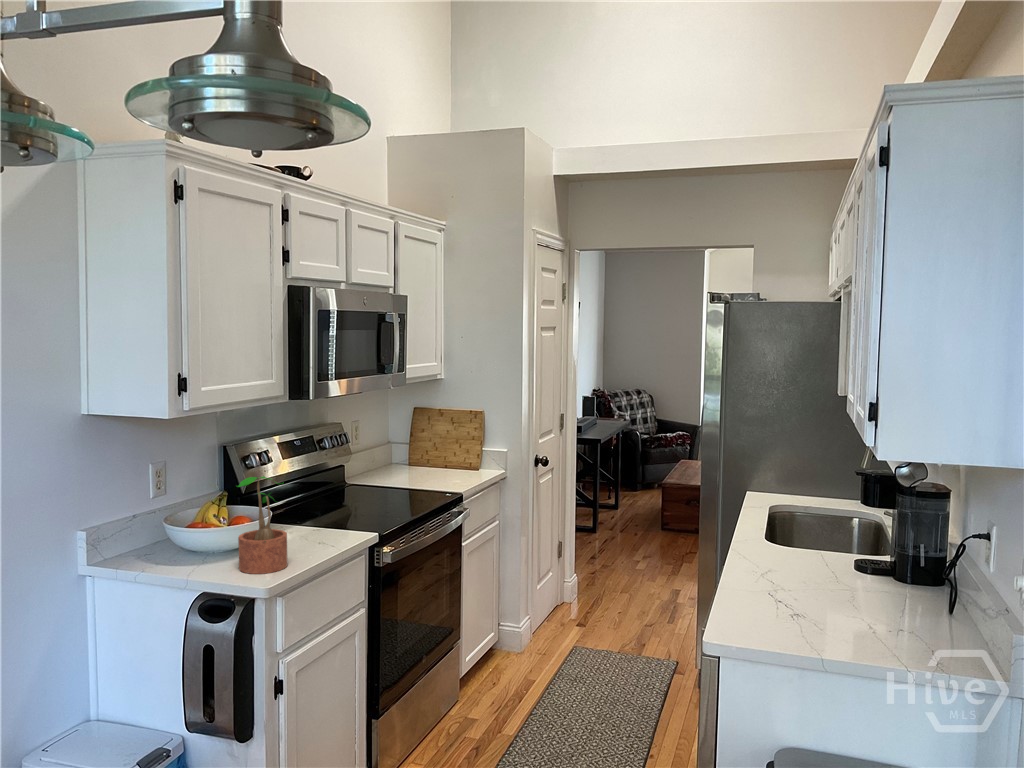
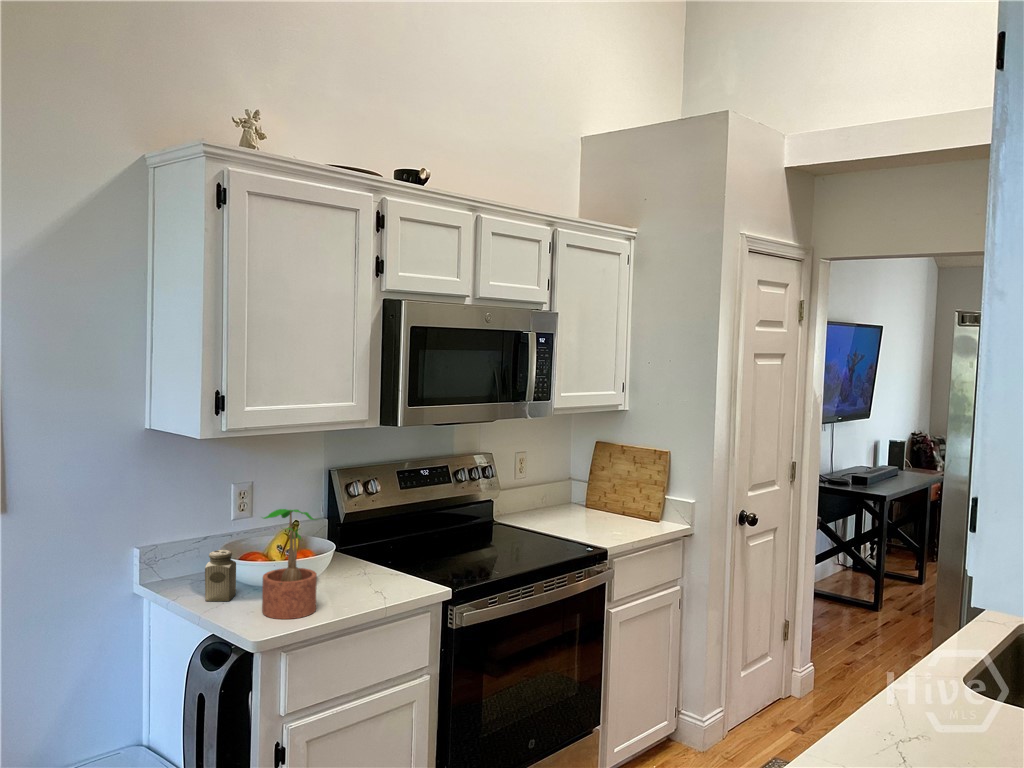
salt shaker: none [169,523,197,572] -> present [205,550,236,601]

